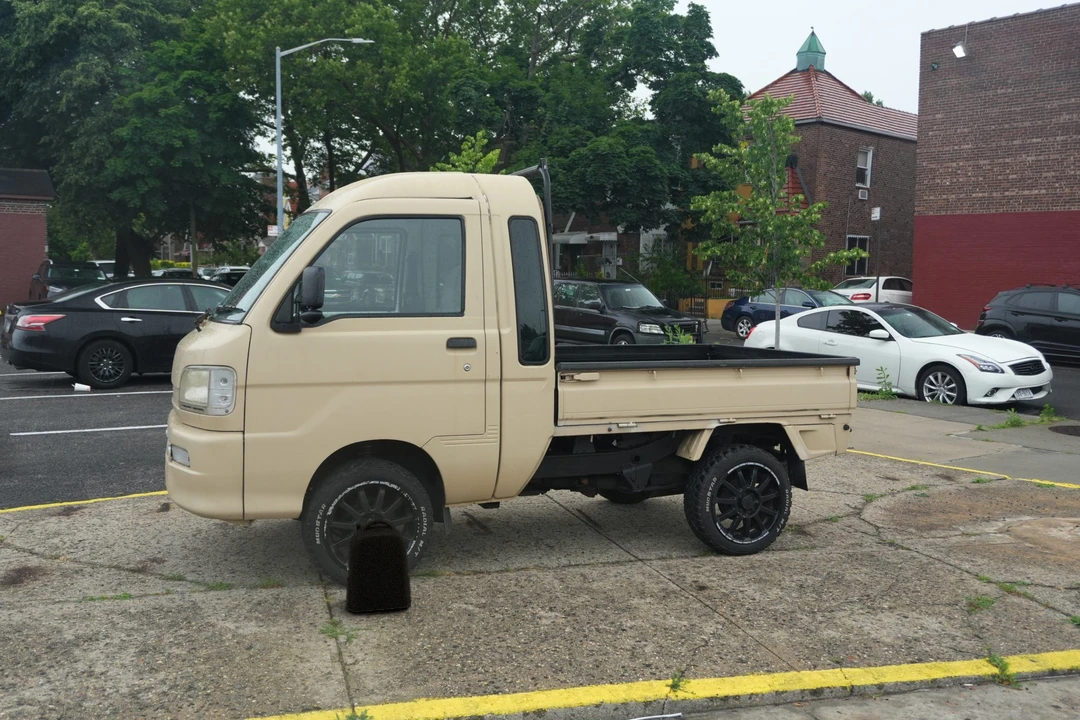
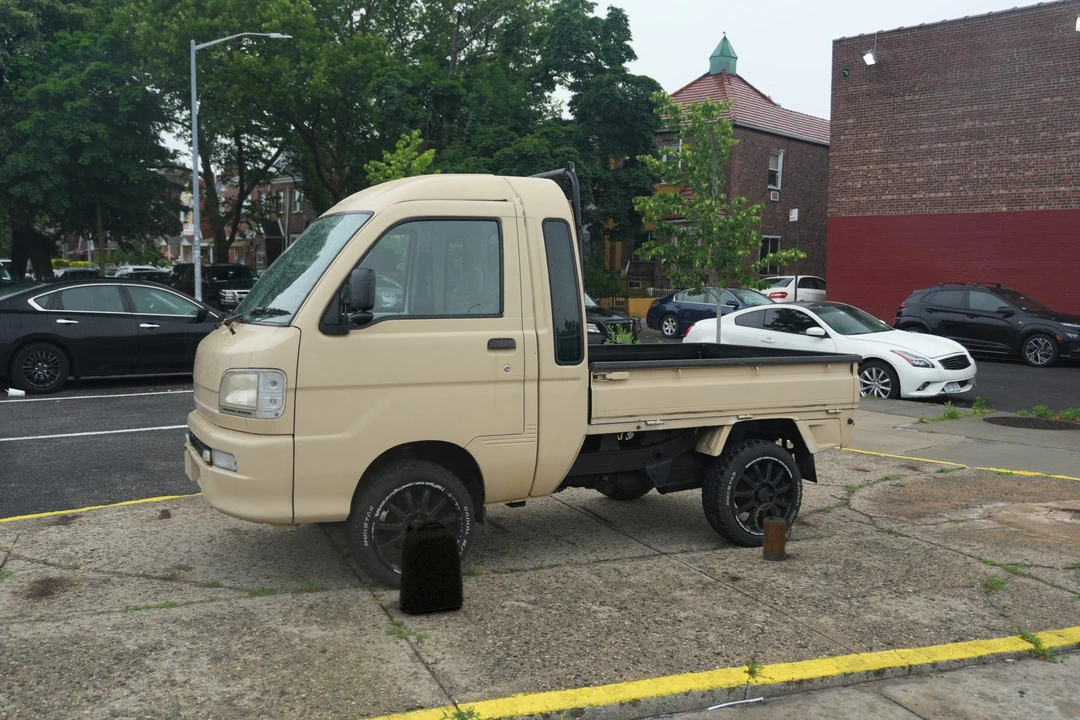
watering can: none [732,510,779,571] -> present [755,503,796,561]

